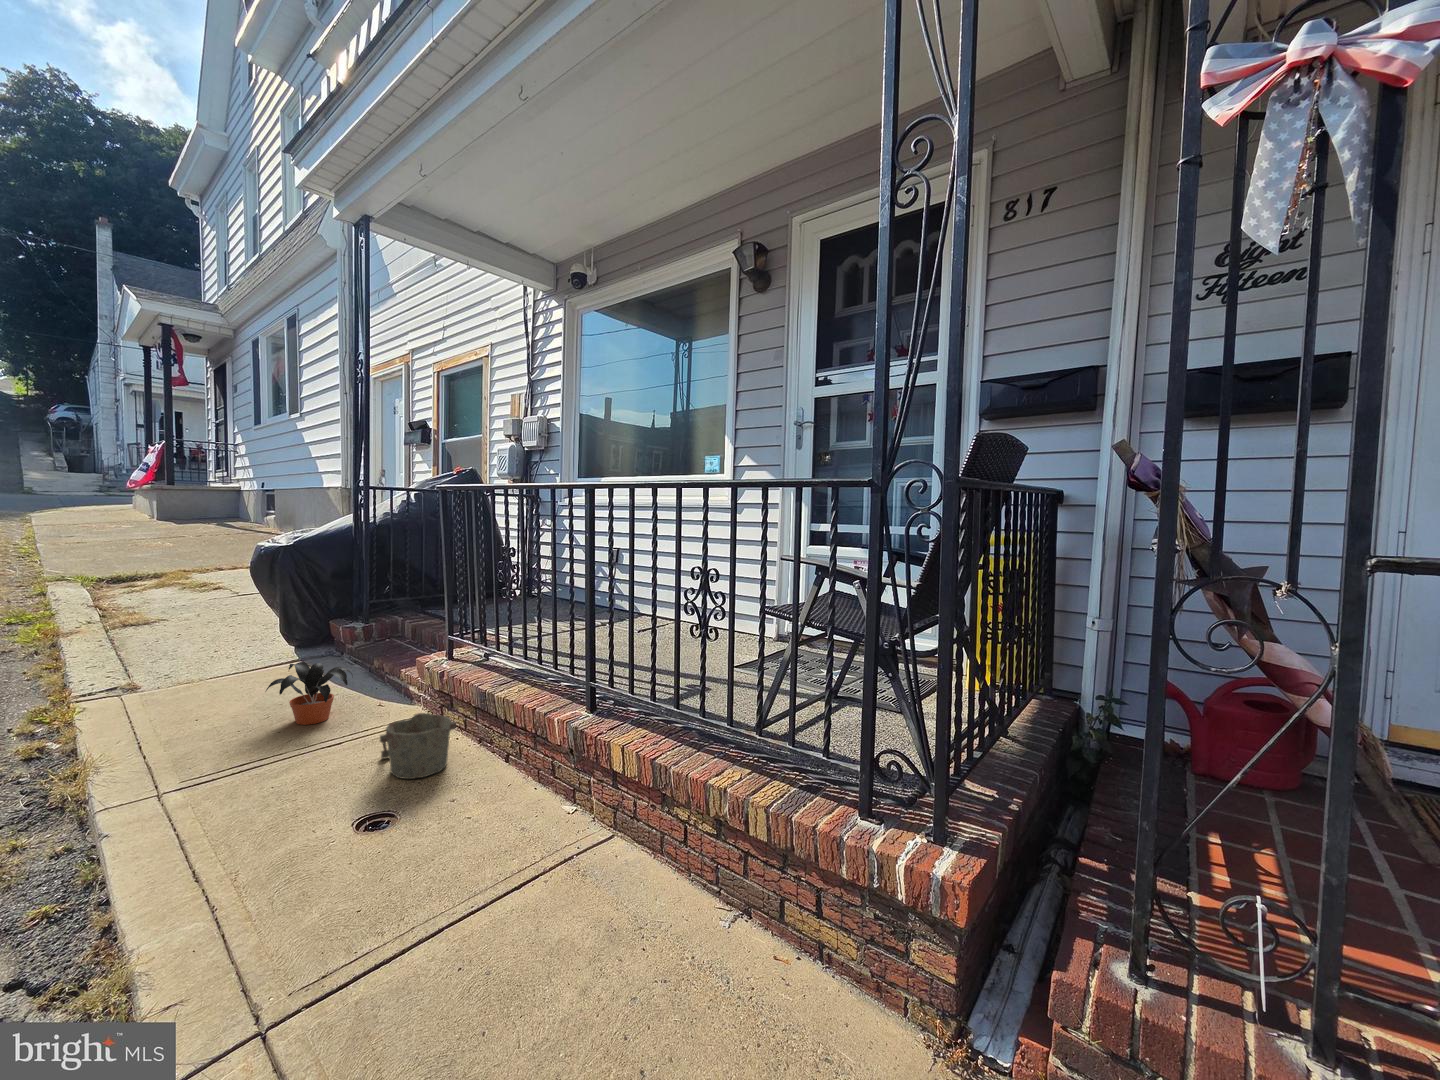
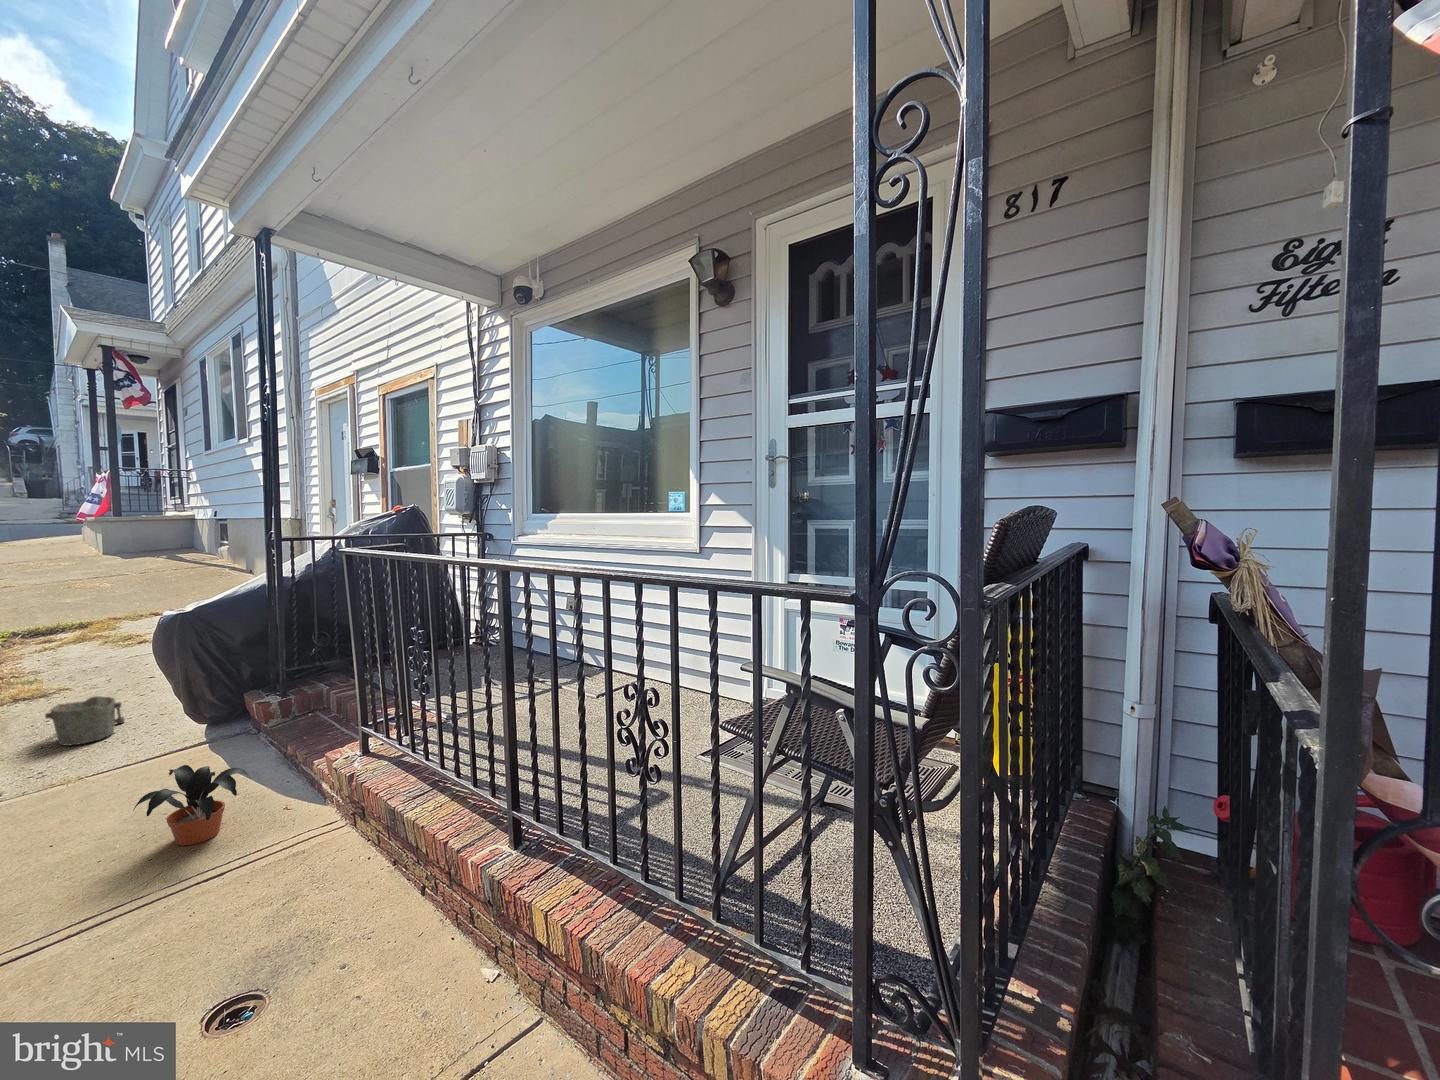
bucket: present [380,713,456,779] -> present [45,696,124,746]

